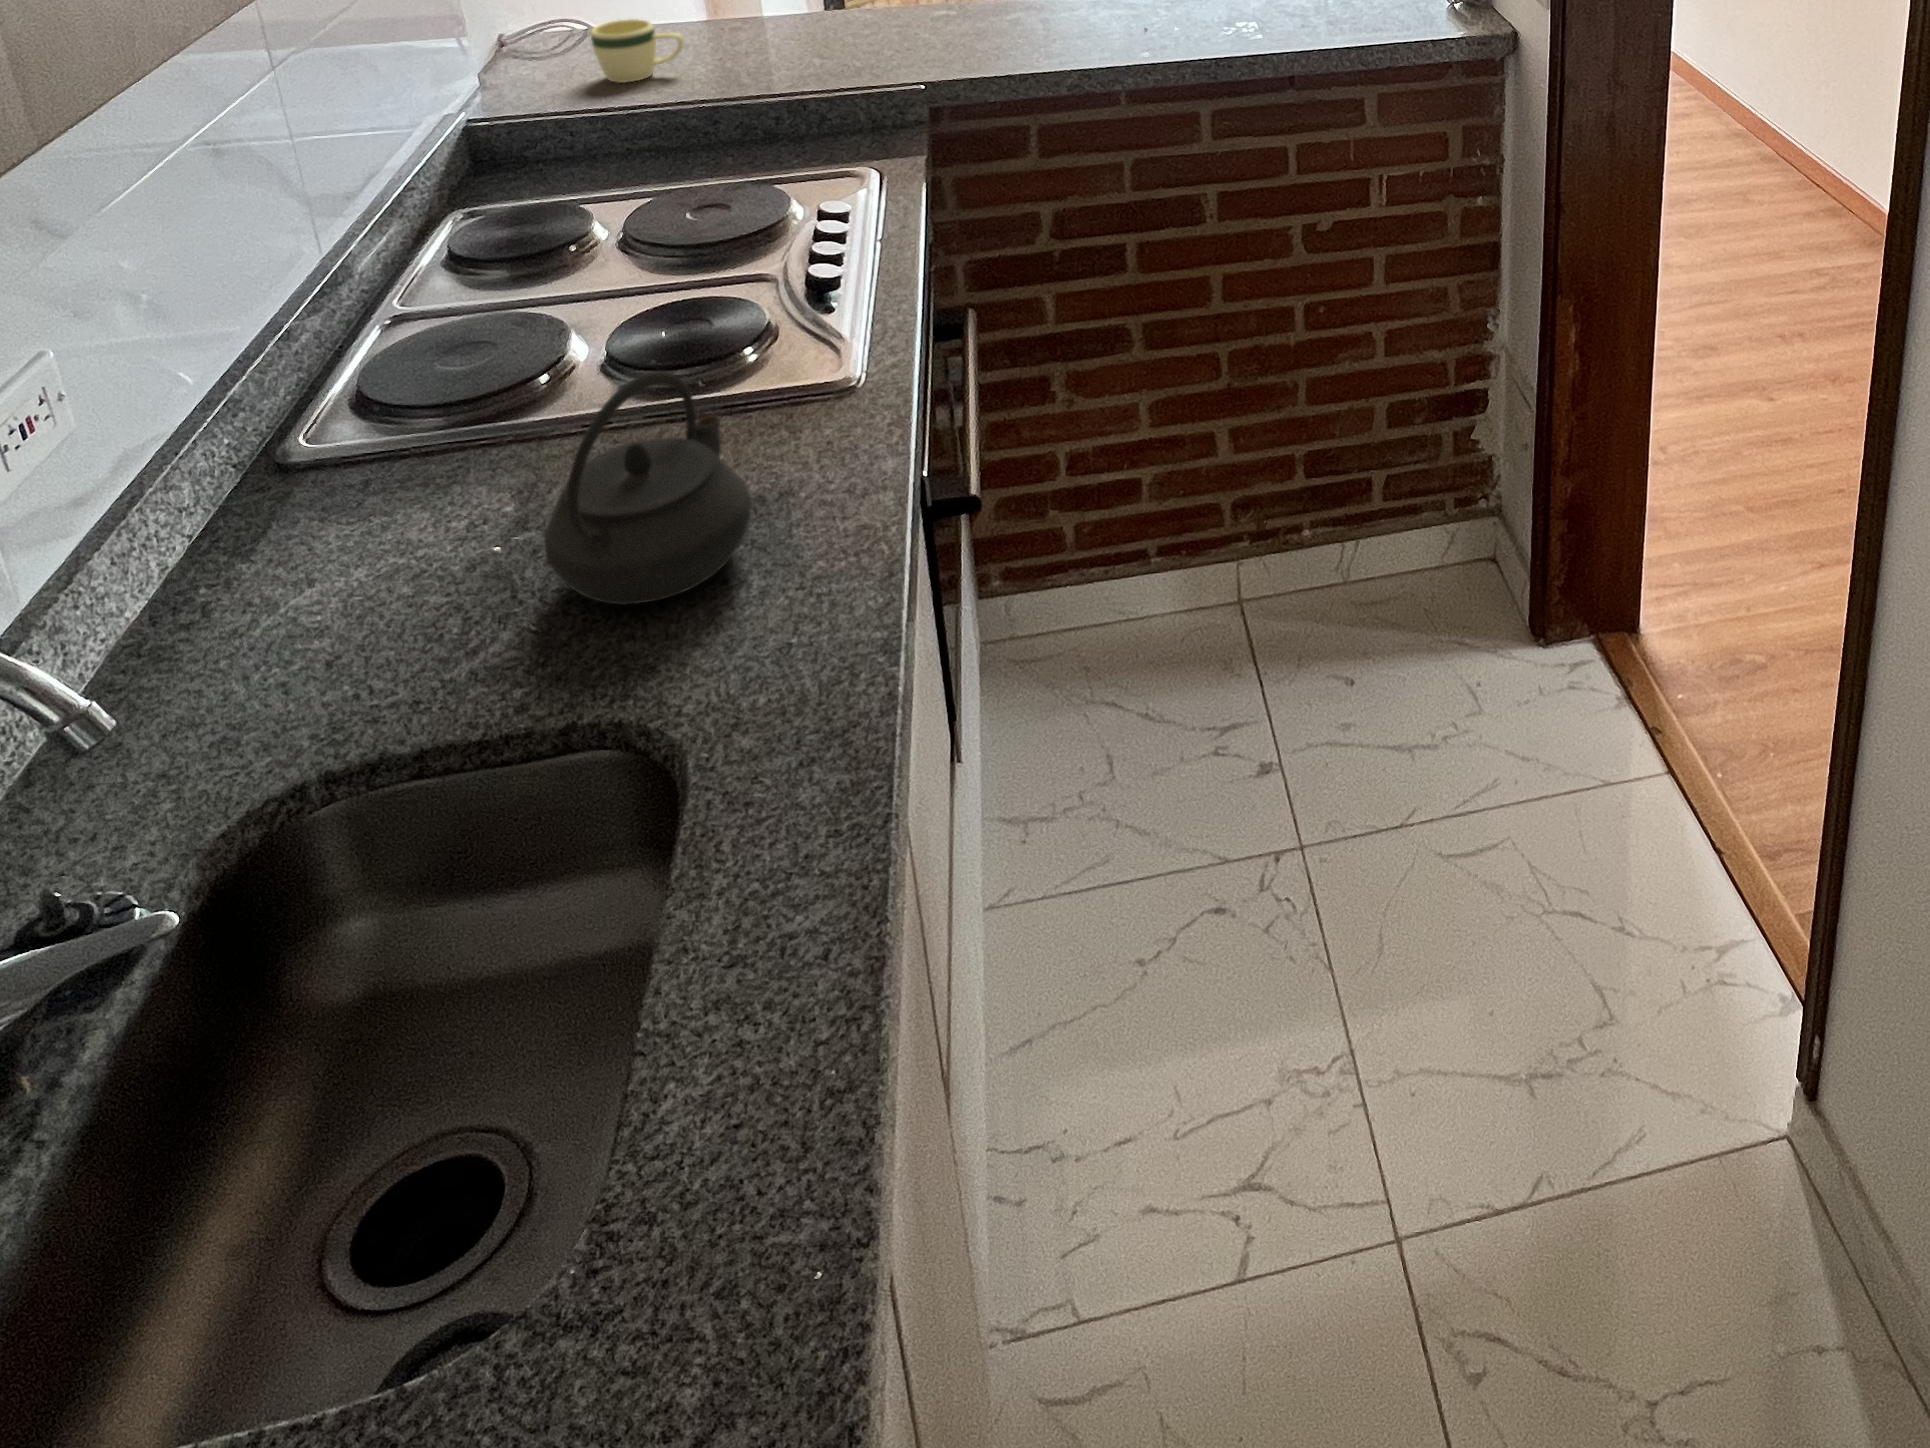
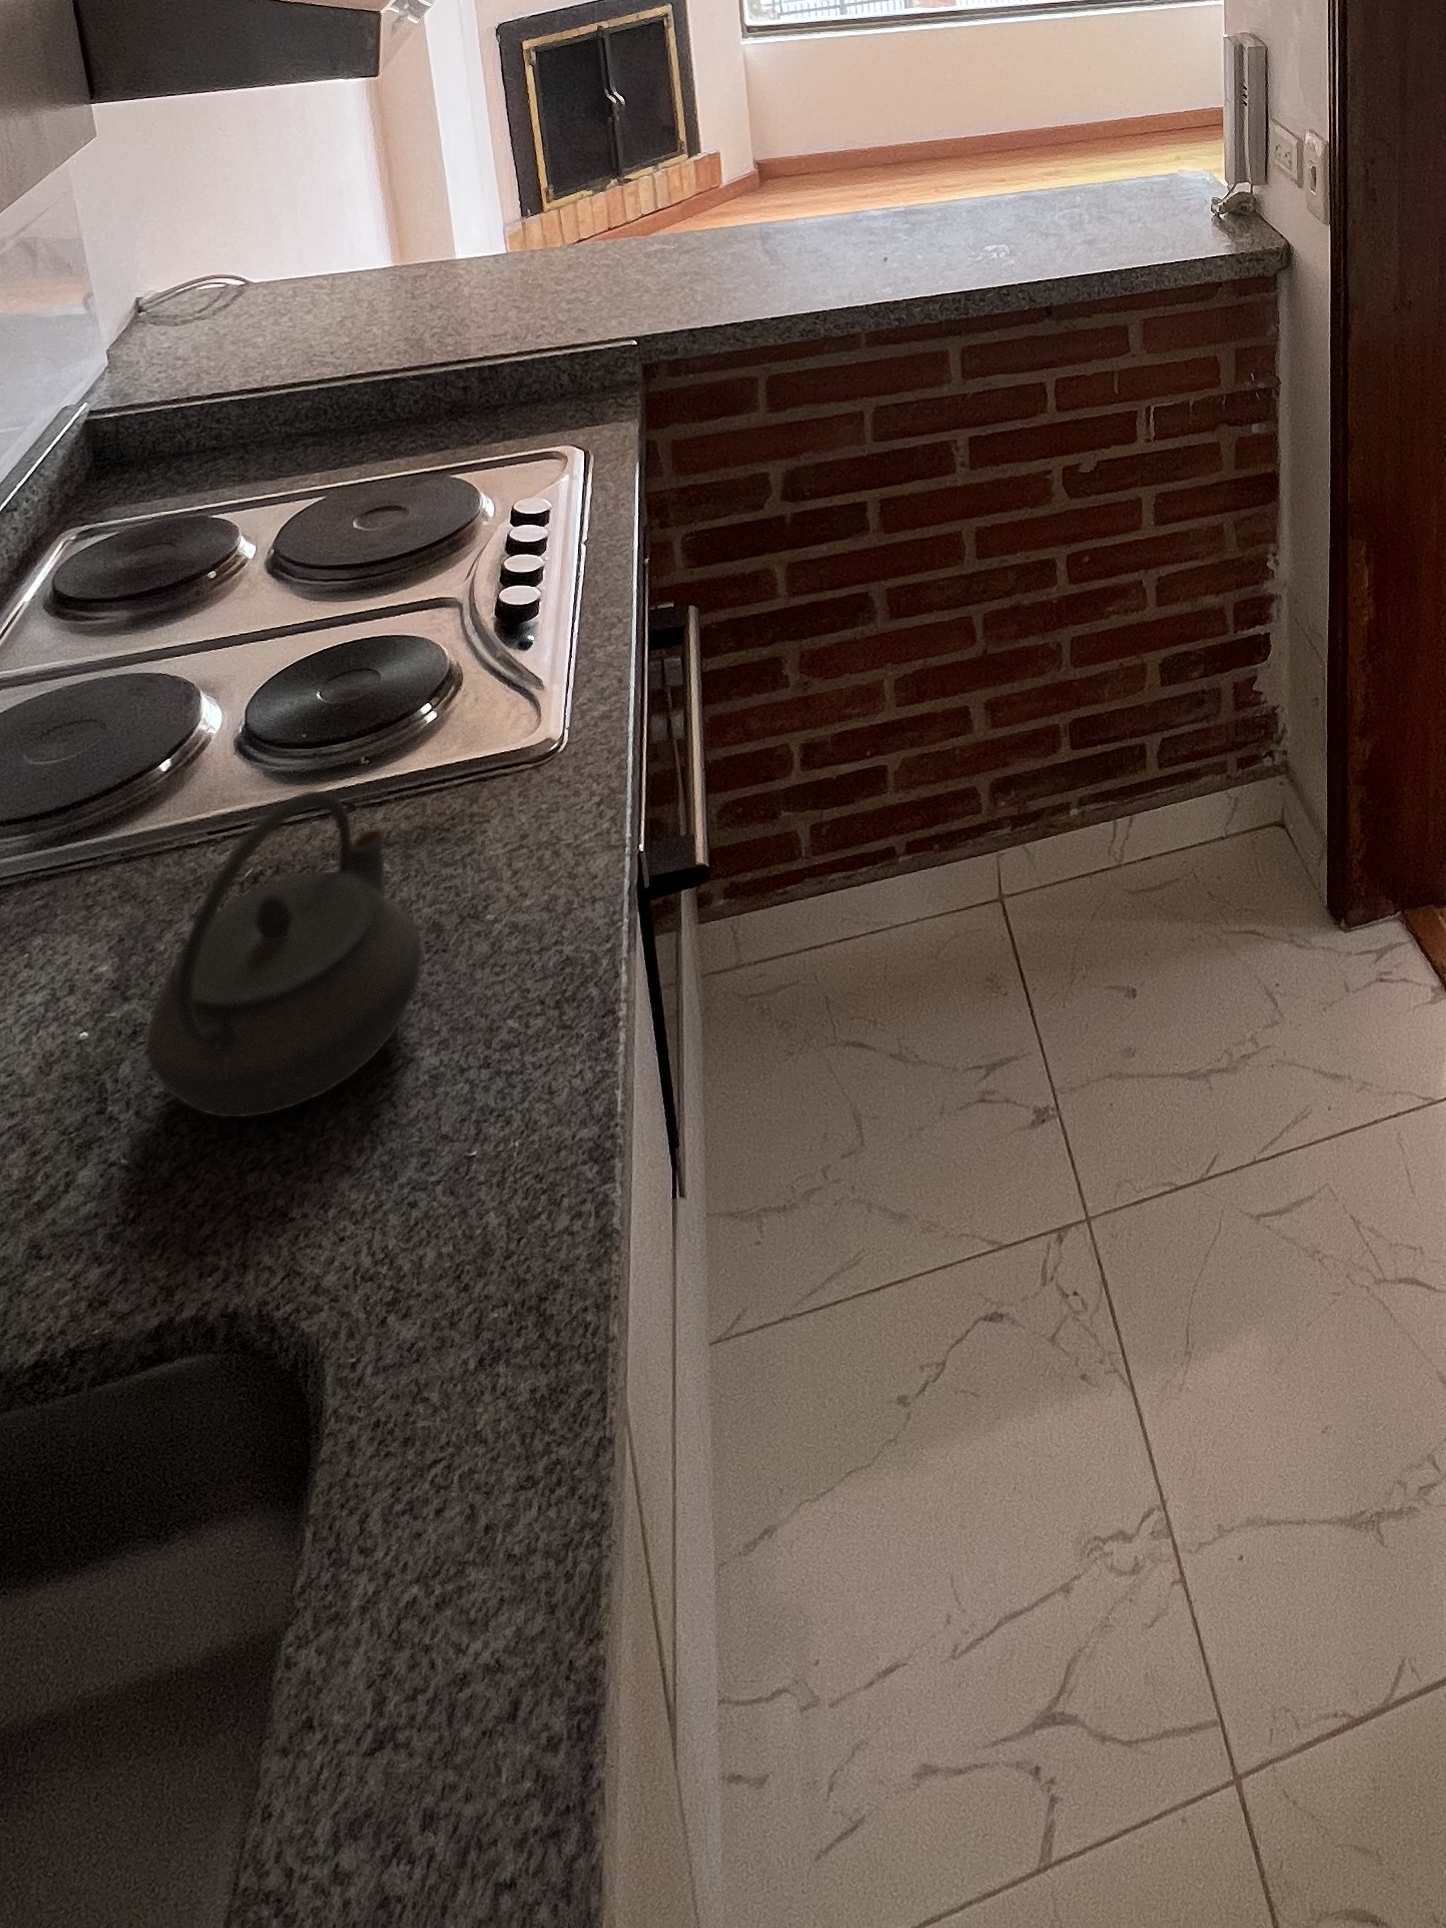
mug: present [591,19,684,83] -> none [238,279,350,354]

